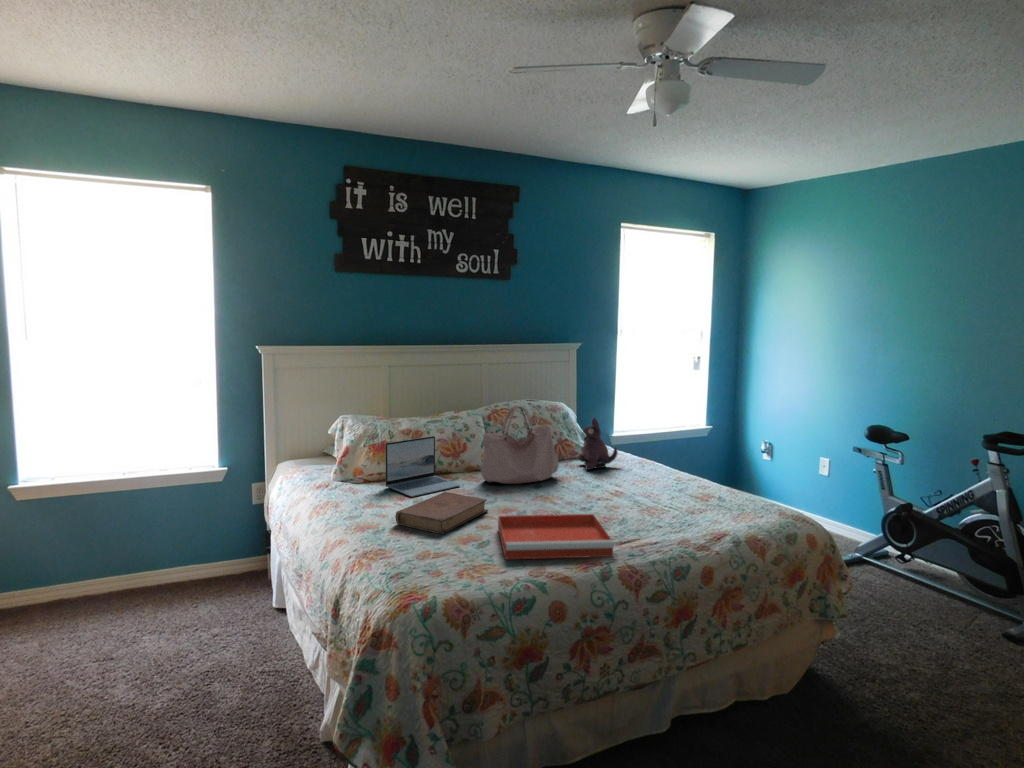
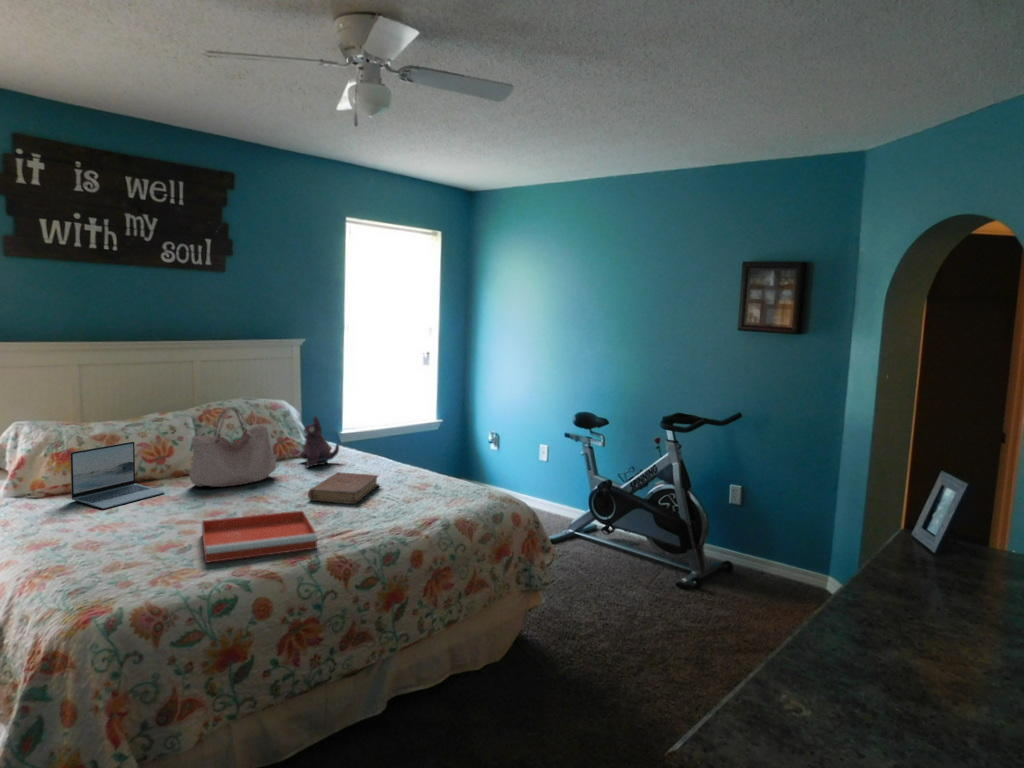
book: present [395,492,488,534] -> present [308,472,379,504]

